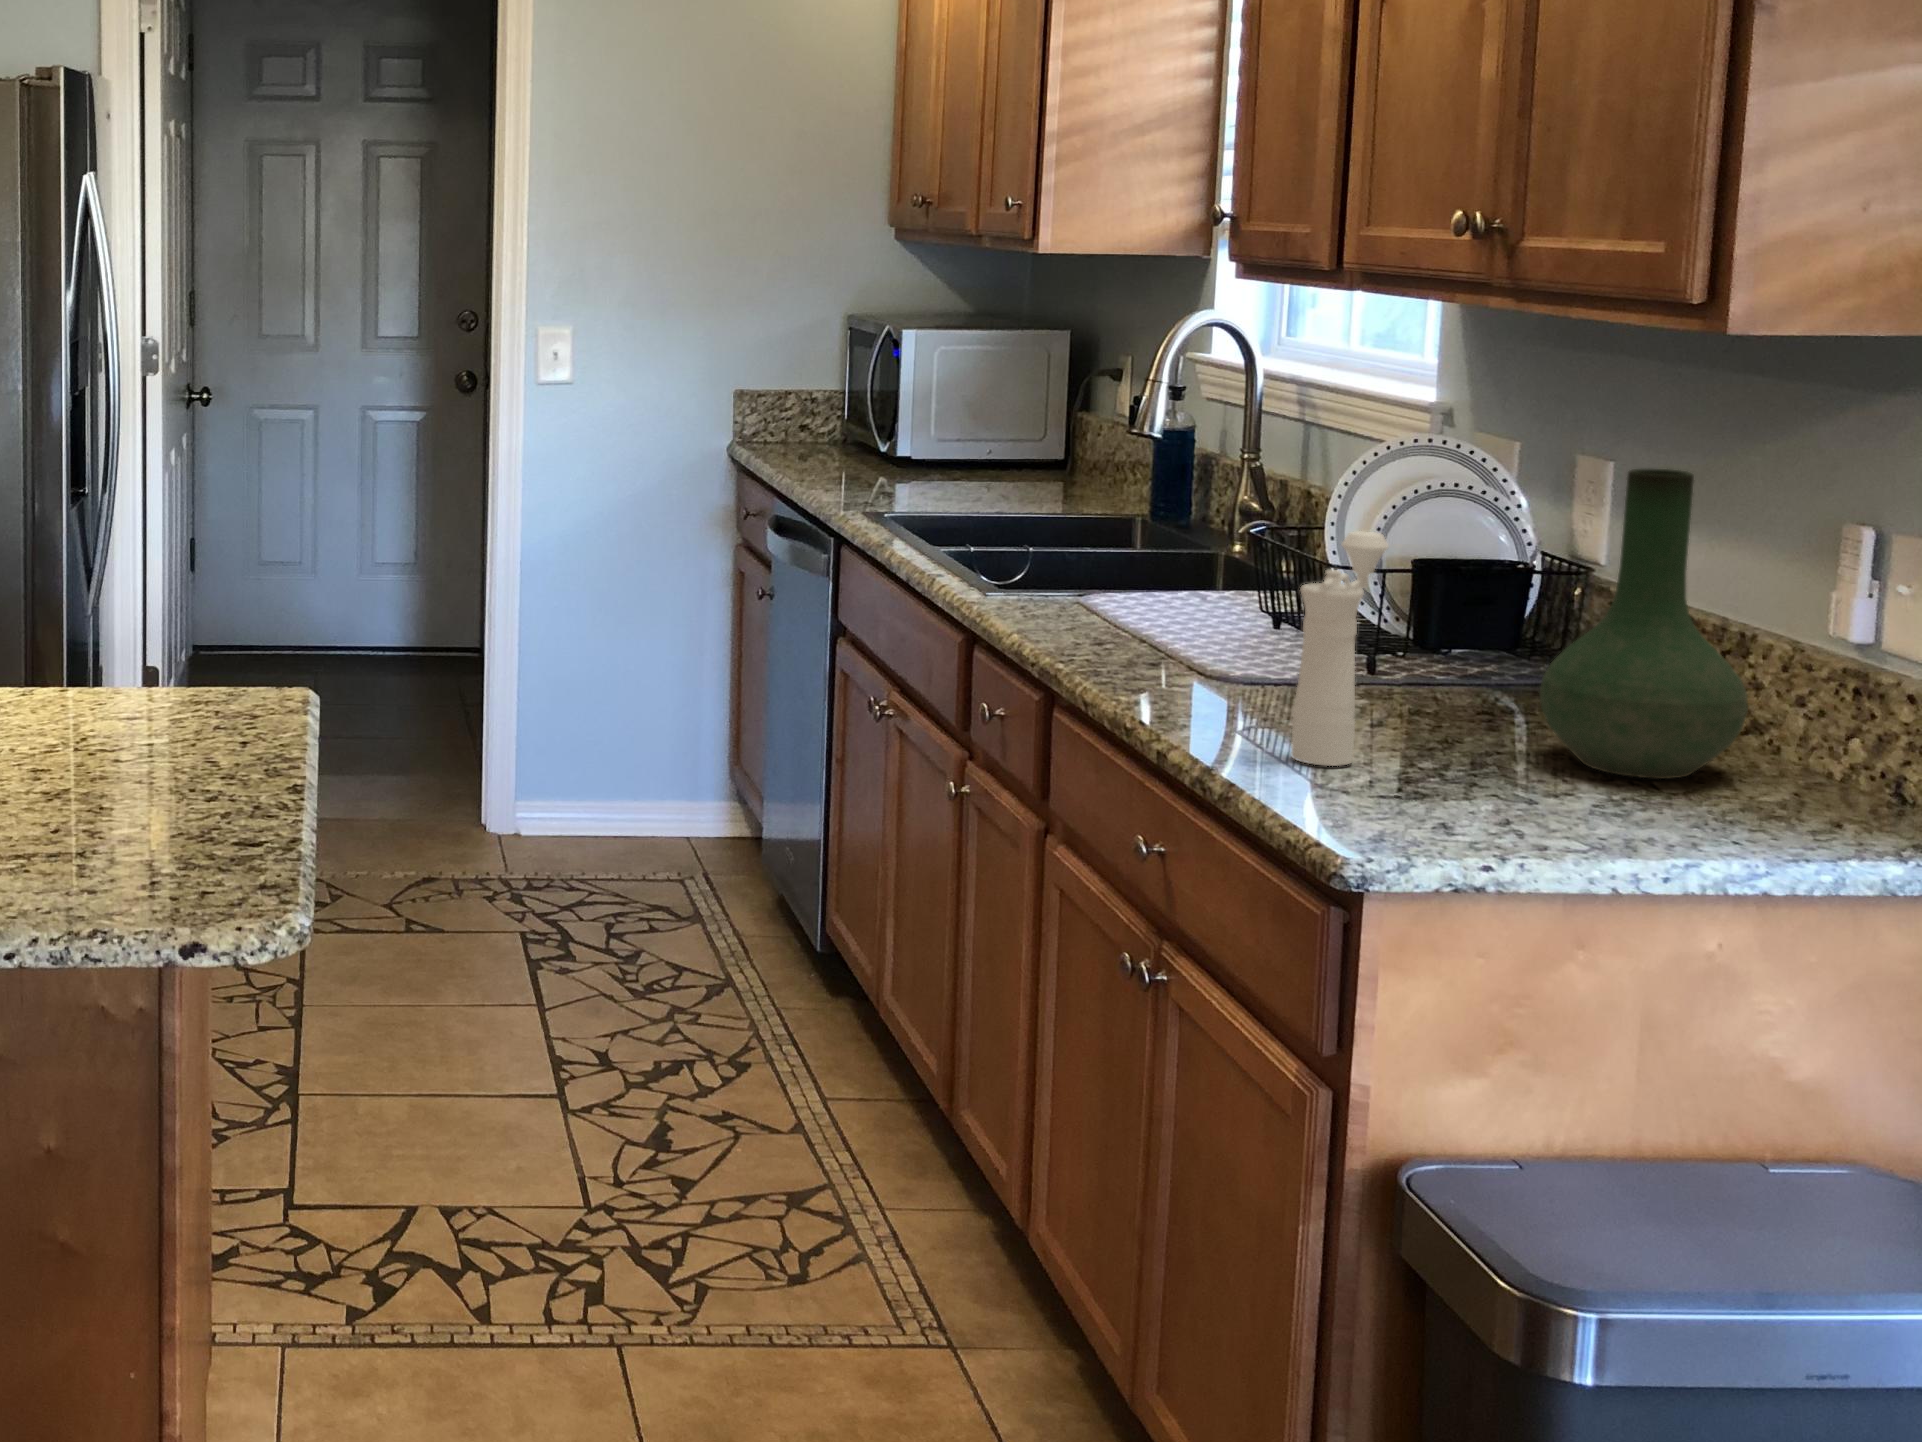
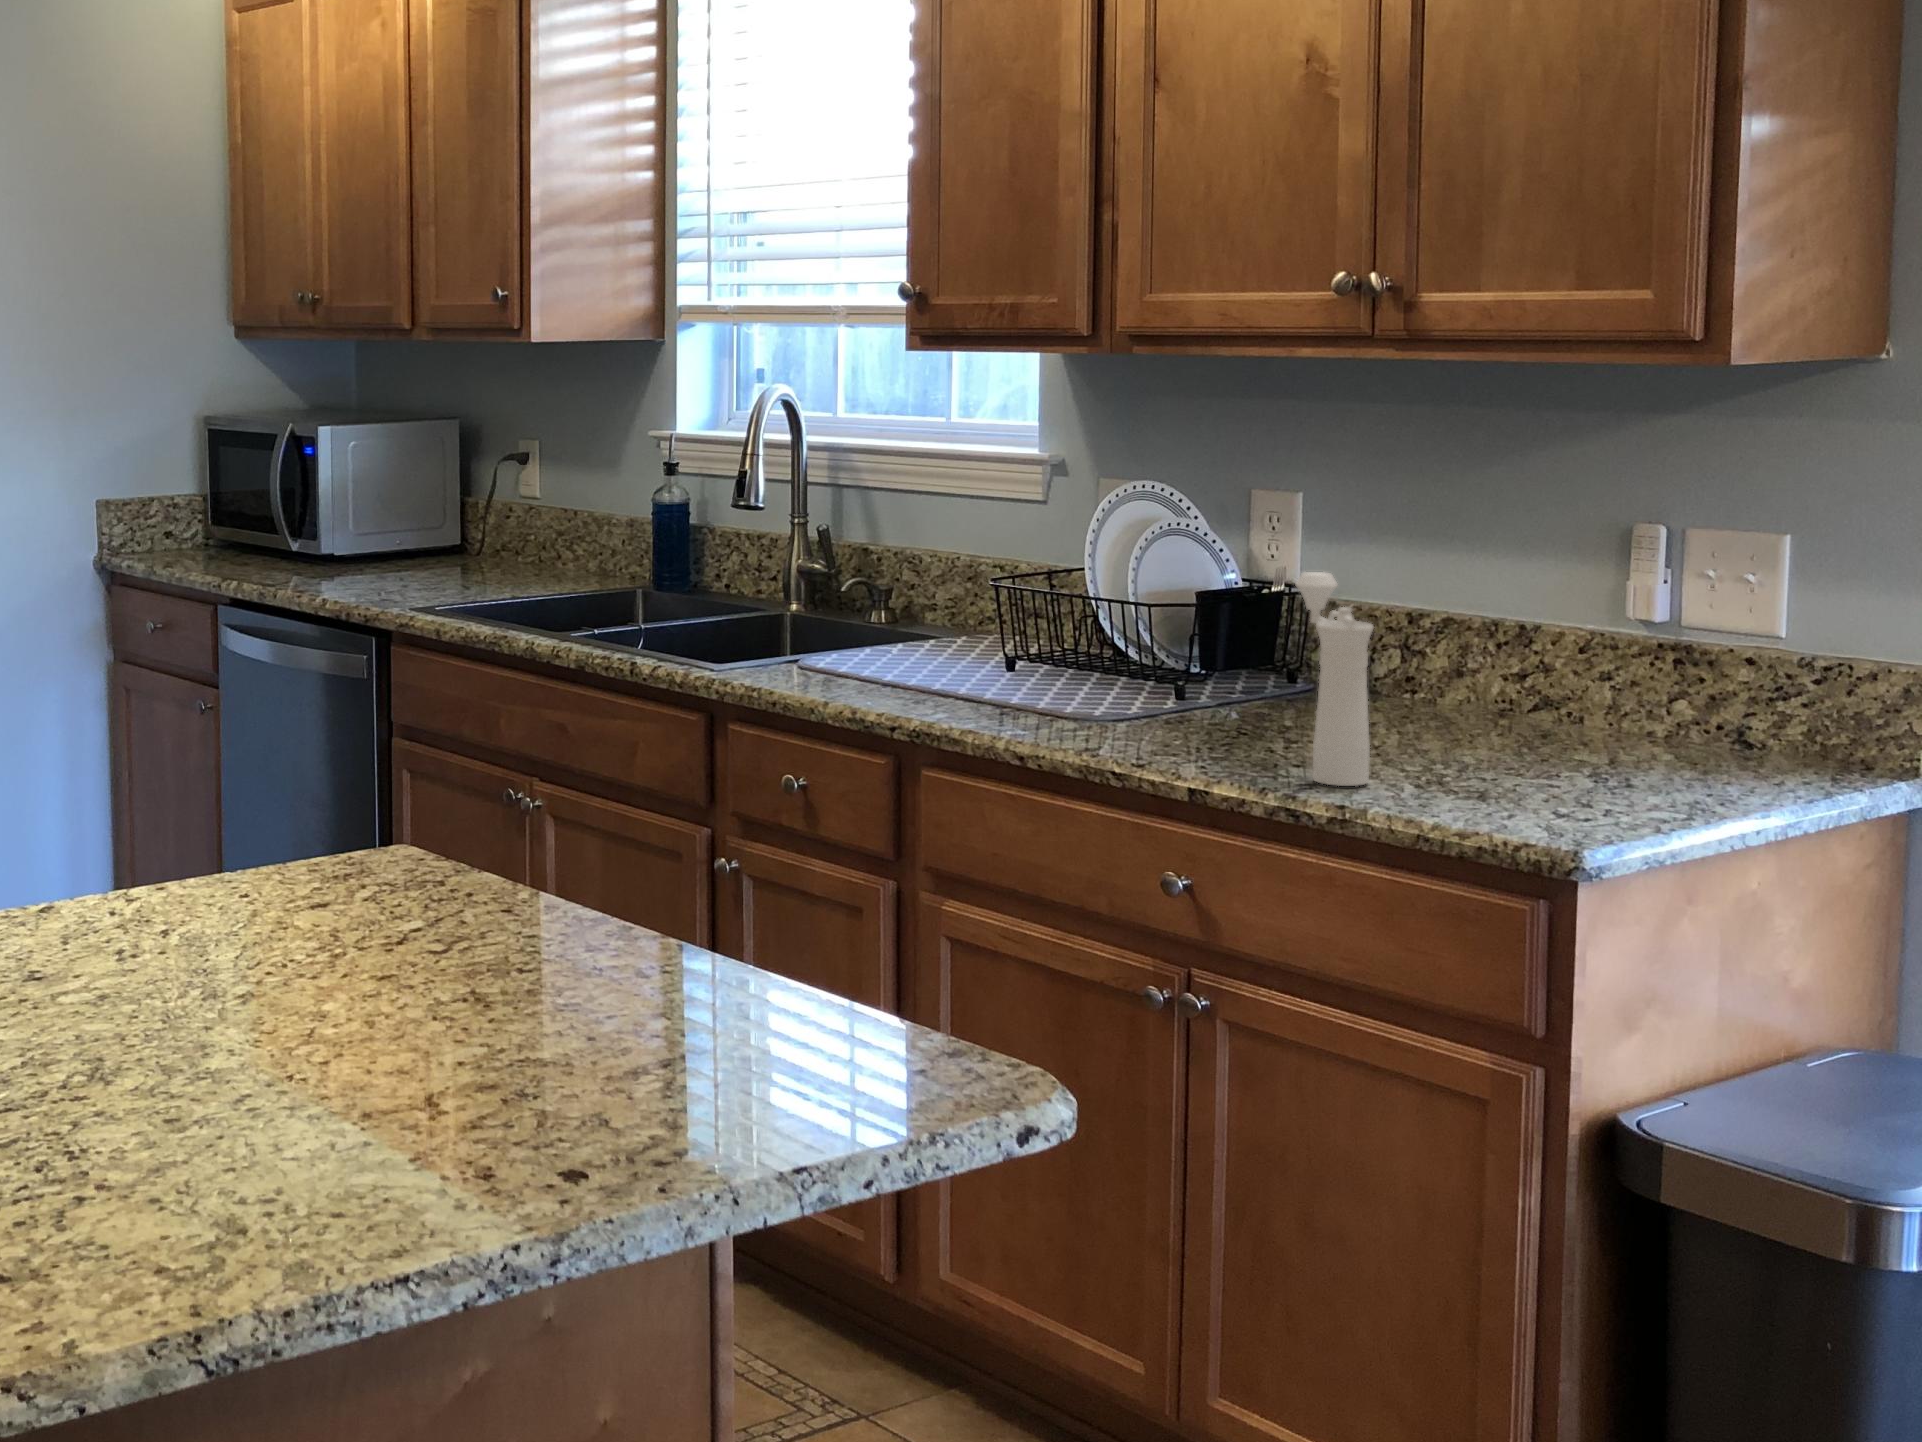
vase: present [1540,469,1748,779] -> none [1446,497,1619,761]

